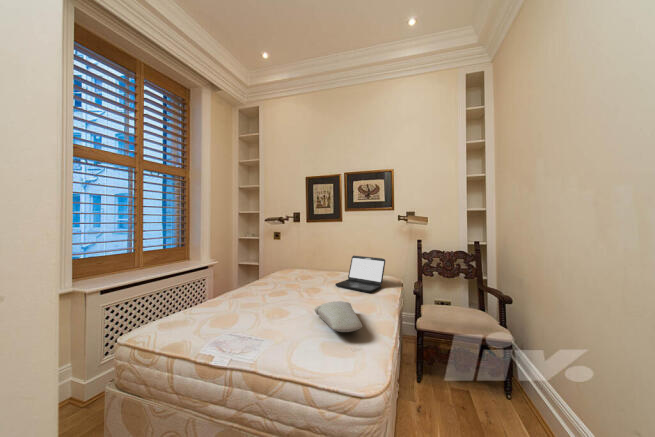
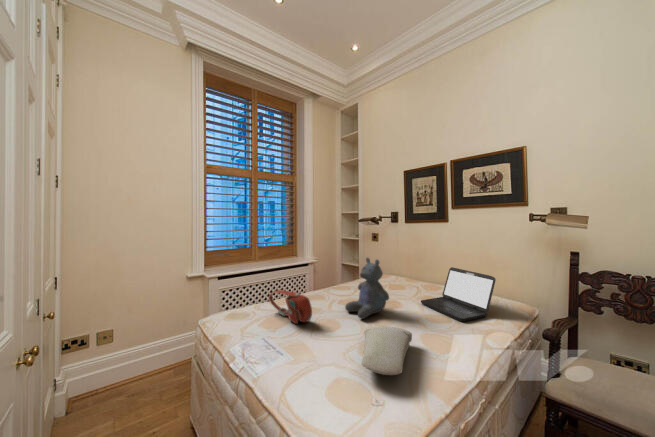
stuffed bear: none [282,251,321,304] -> present [345,258,389,319]
handbag: none [205,288,260,318] -> present [269,290,312,324]

